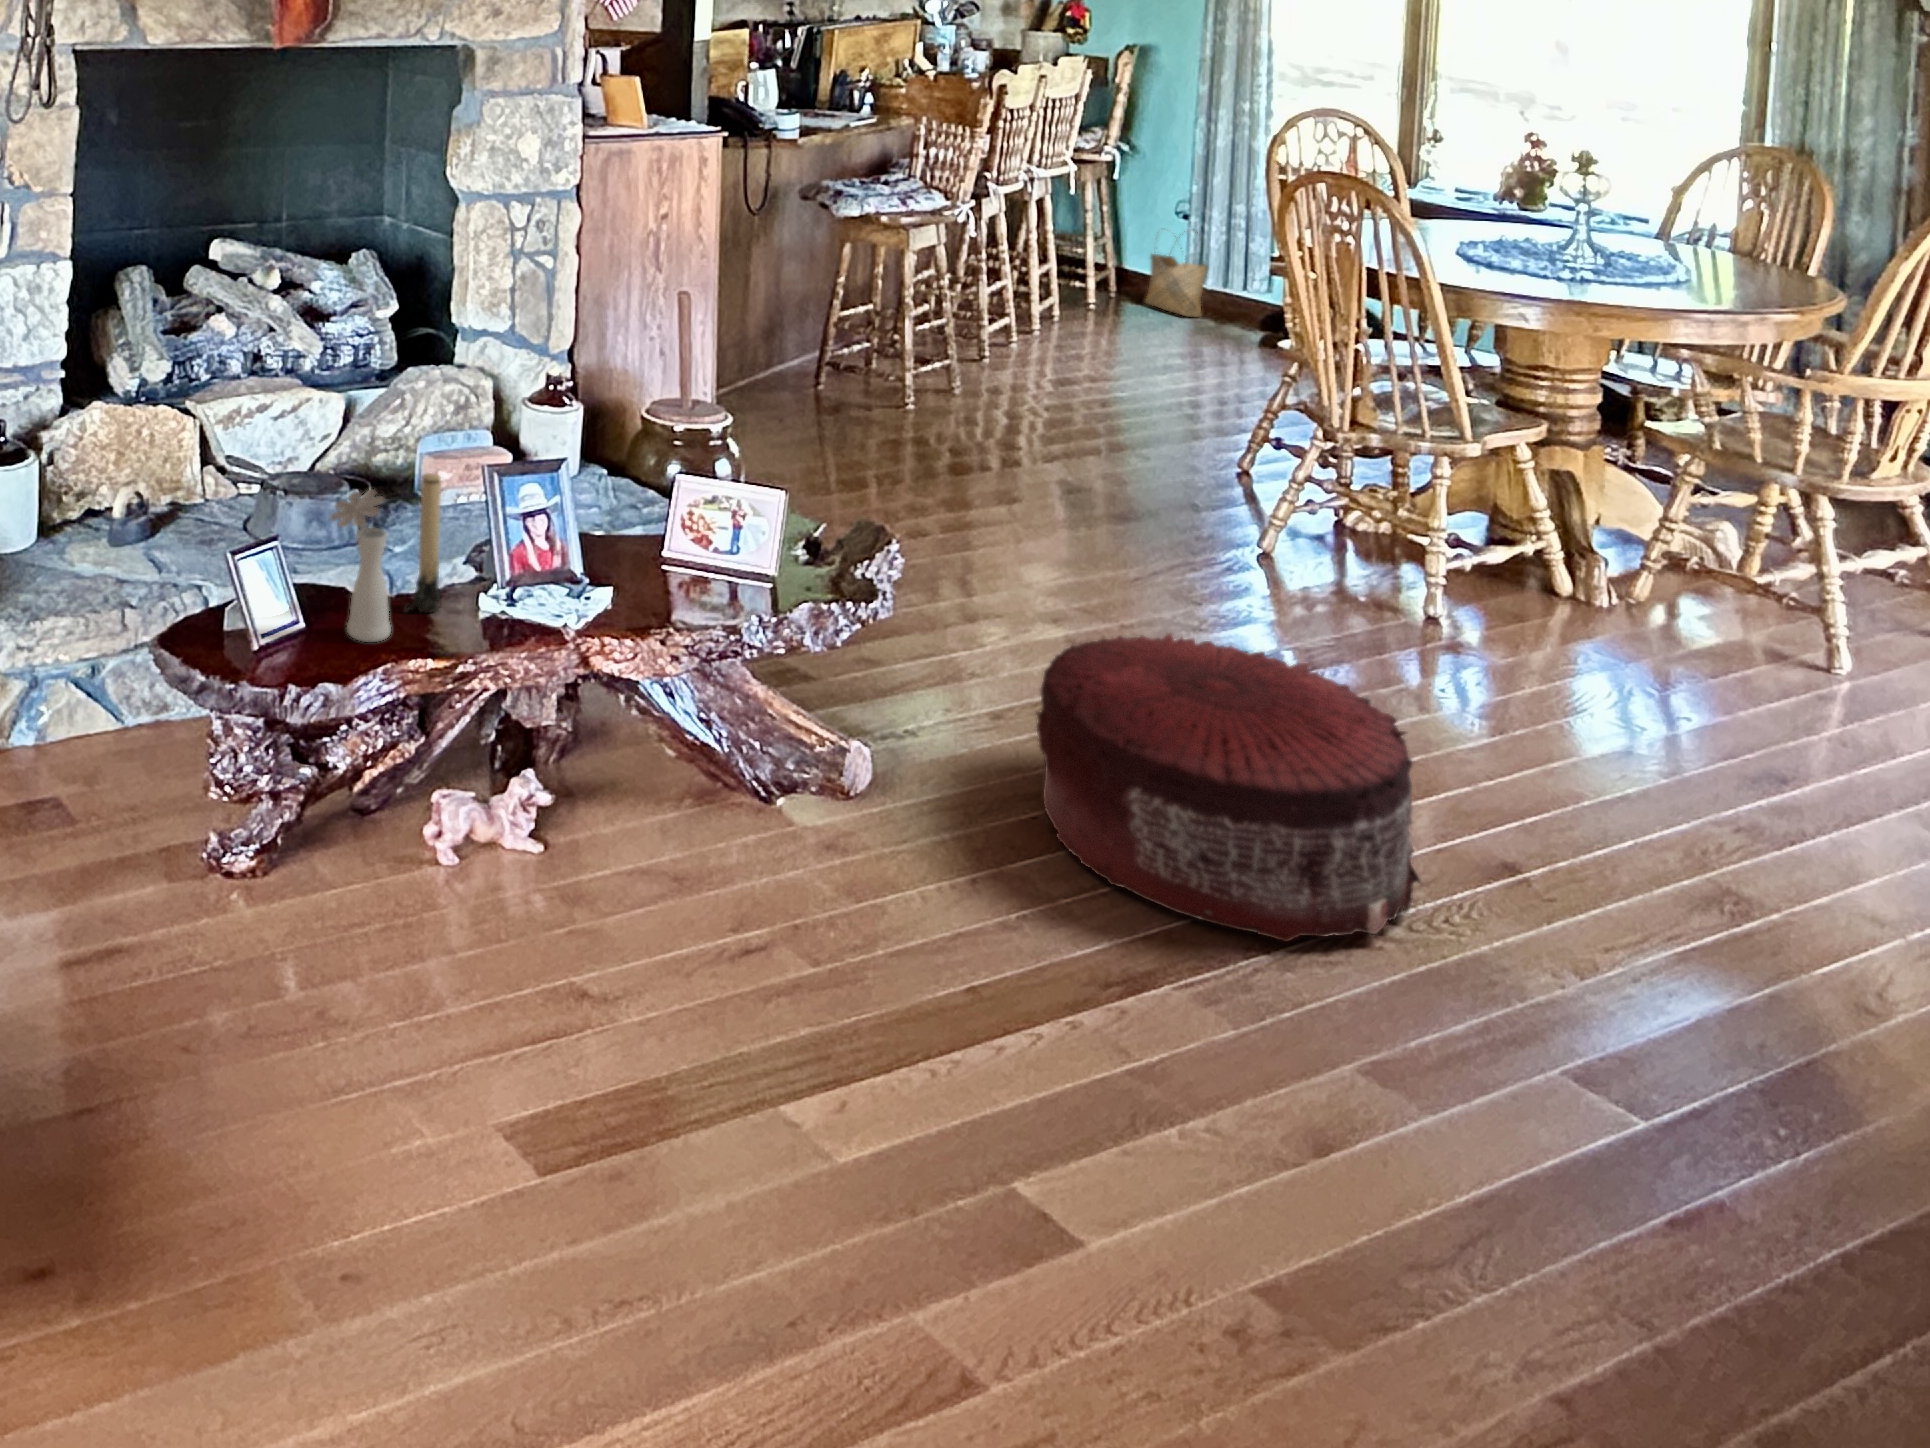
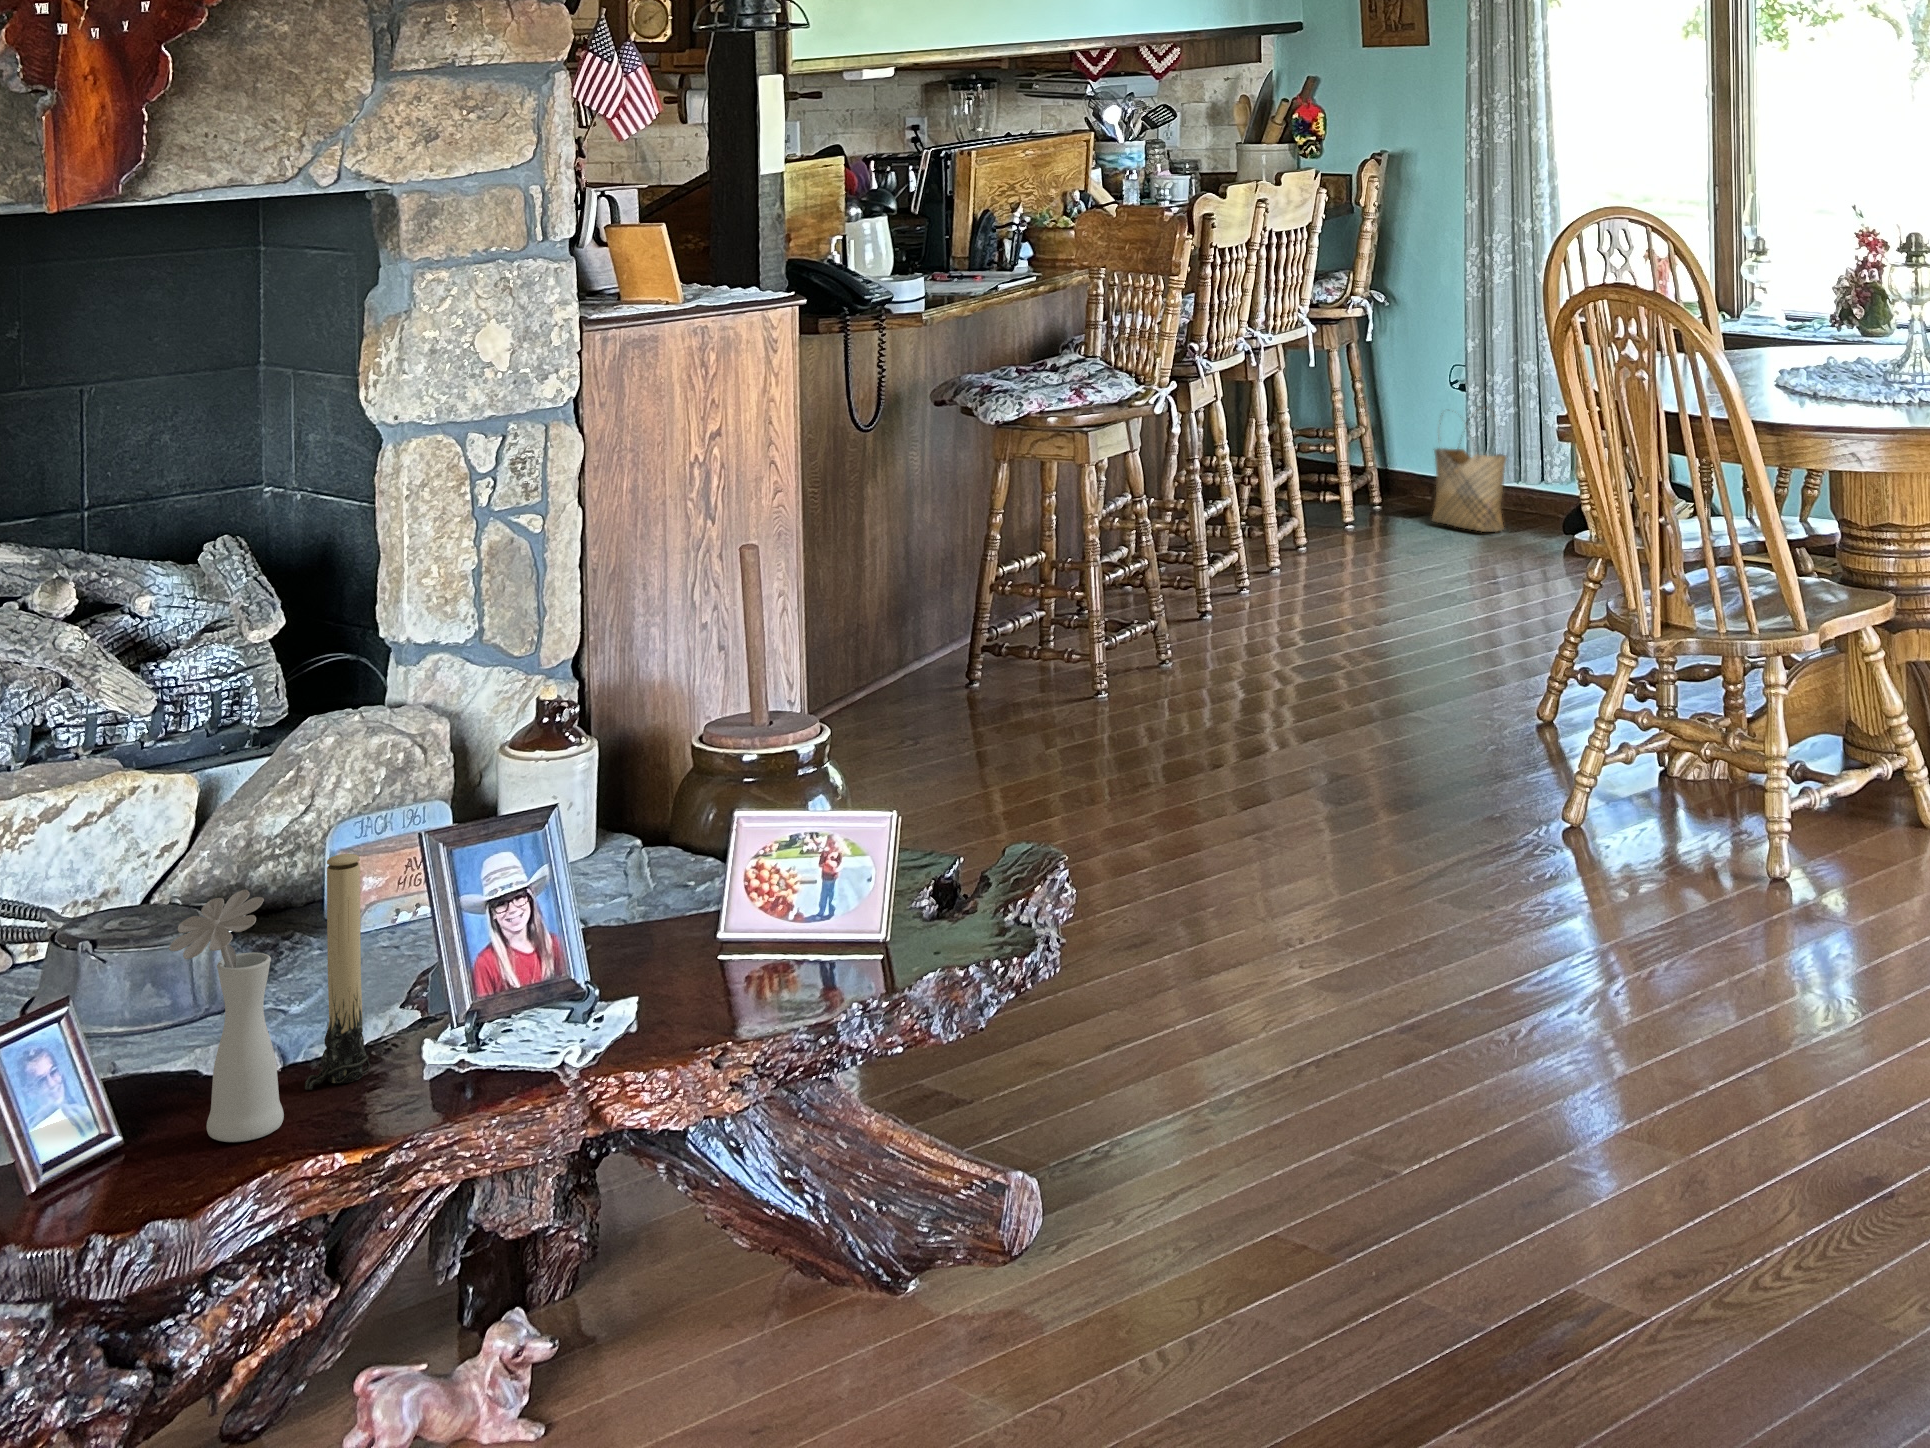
pouf: present [1037,633,1421,942] -> none [1255,912,1725,1279]

